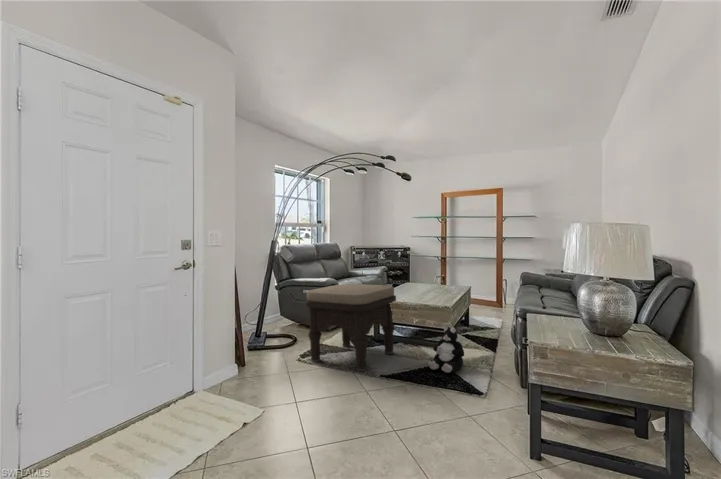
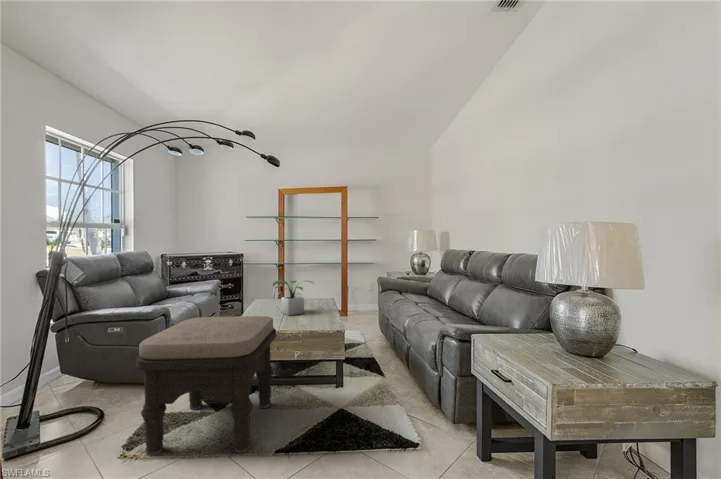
potted plant: none [403,262,440,291] -> present [273,280,312,316]
plush toy: present [428,326,464,373] -> none [330,361,368,422]

